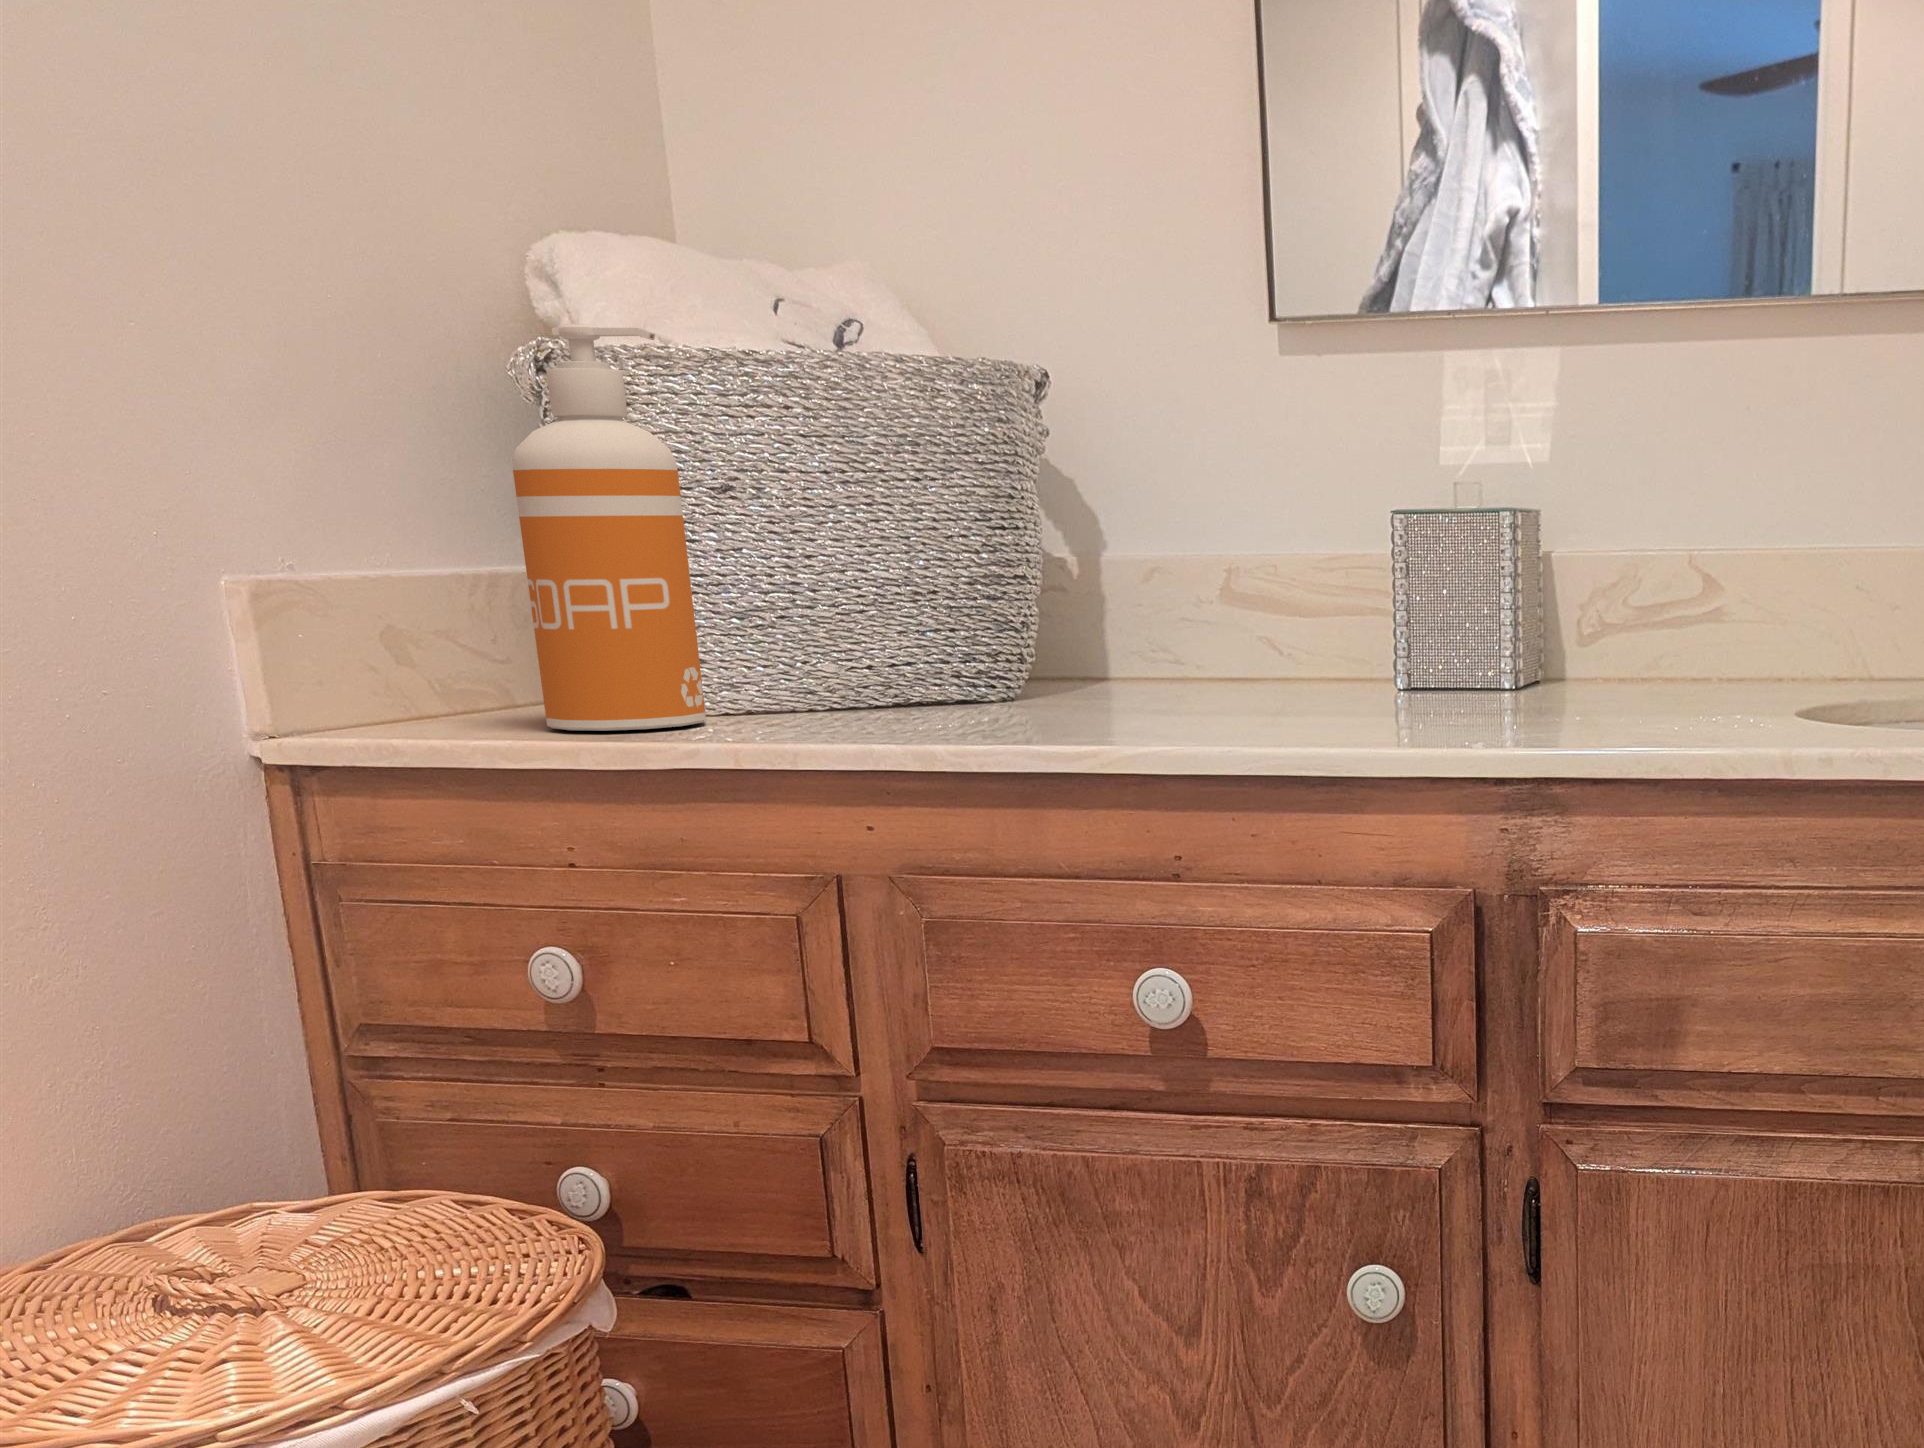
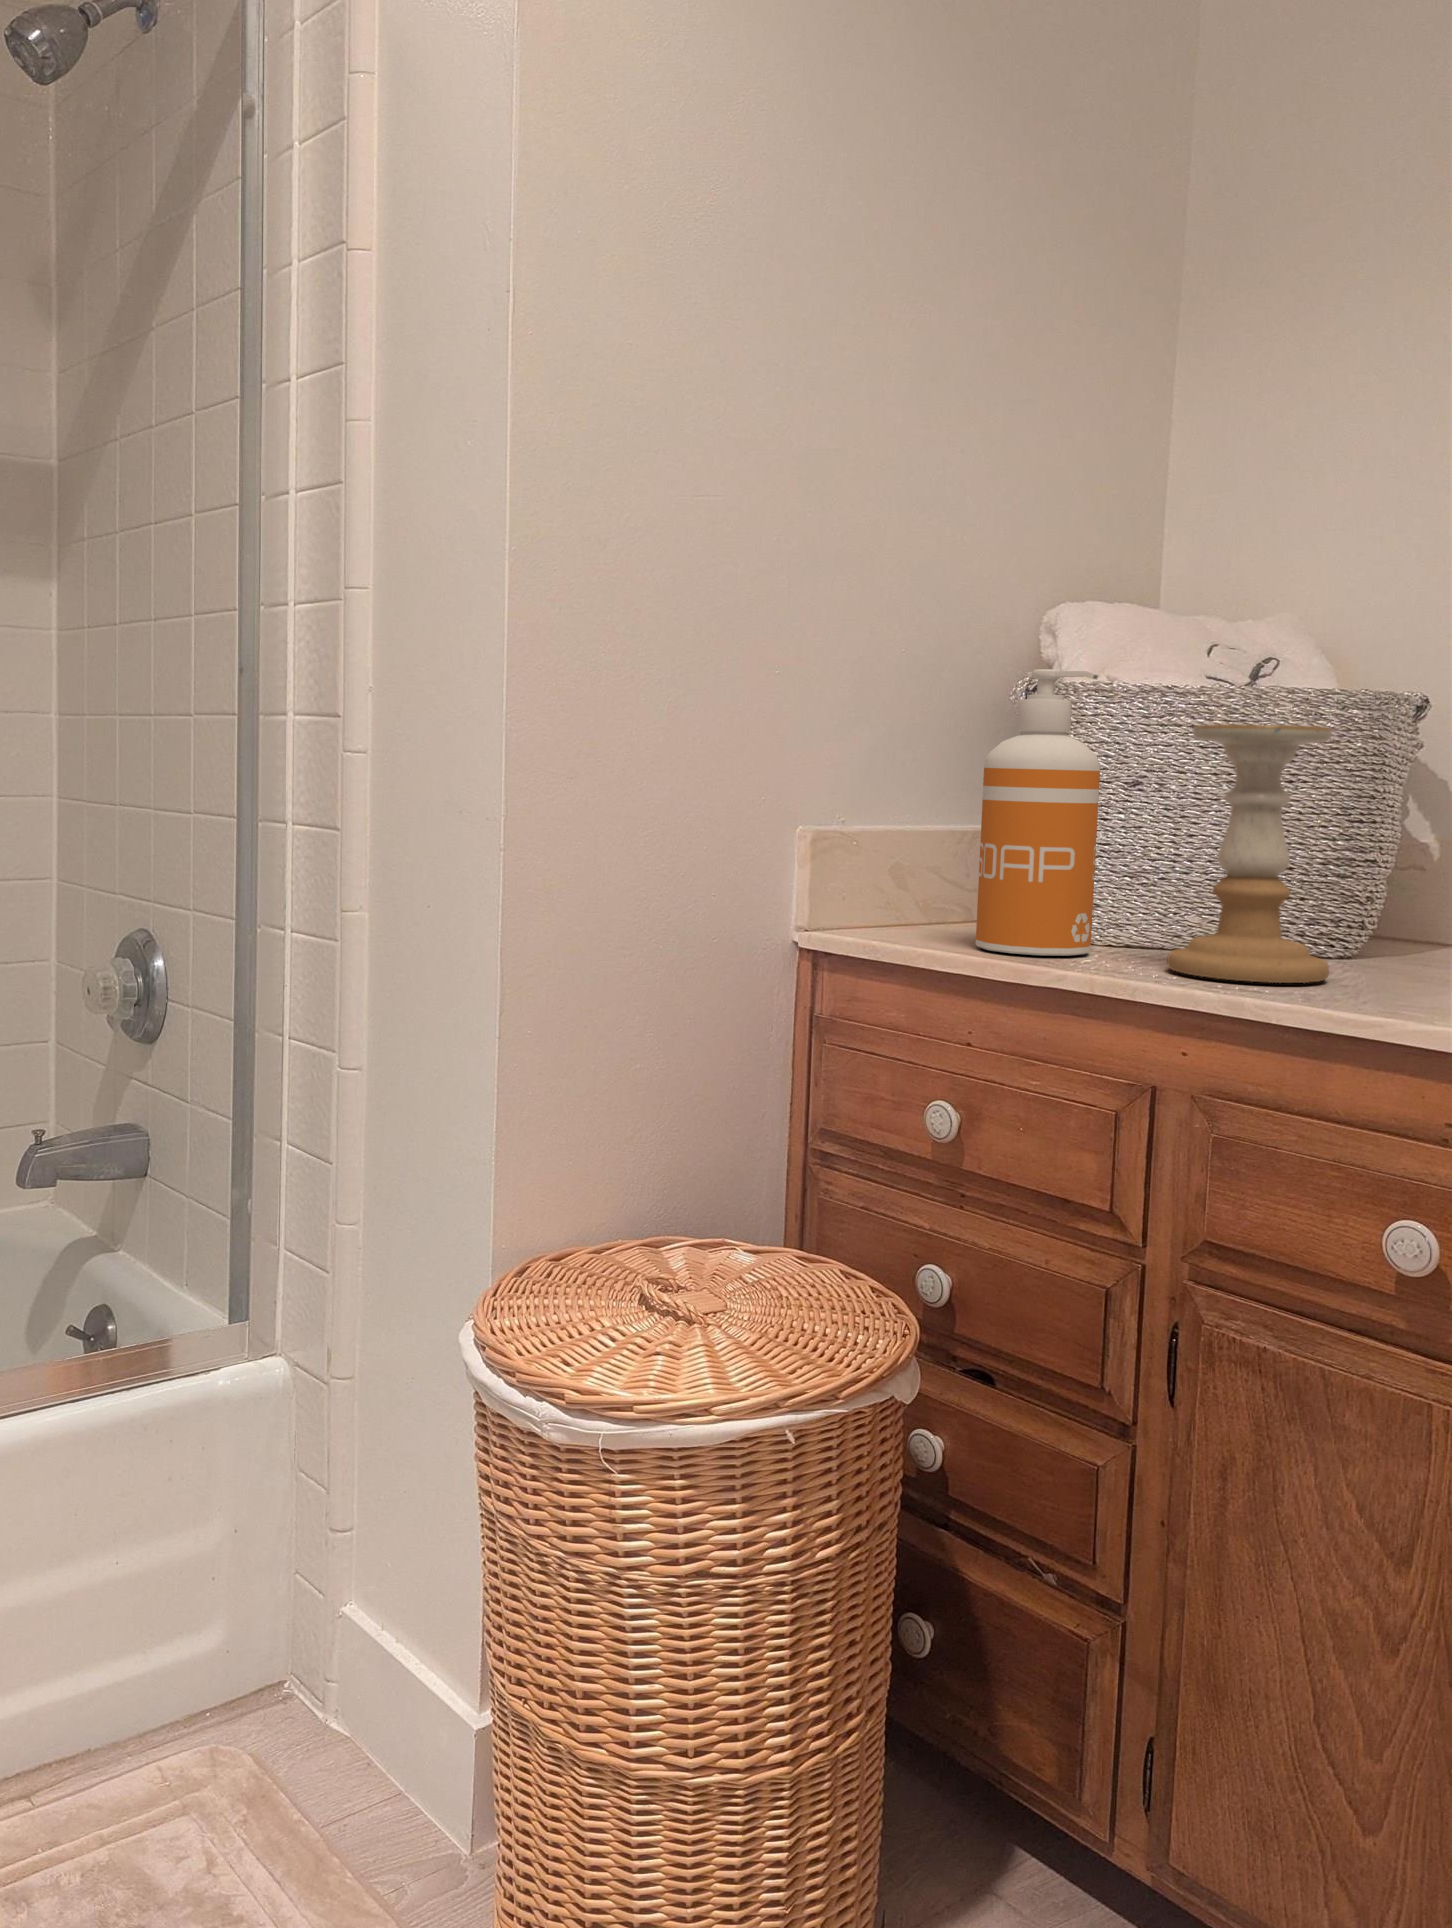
candle holder: none [801,400,1008,730] -> present [1167,724,1332,983]

